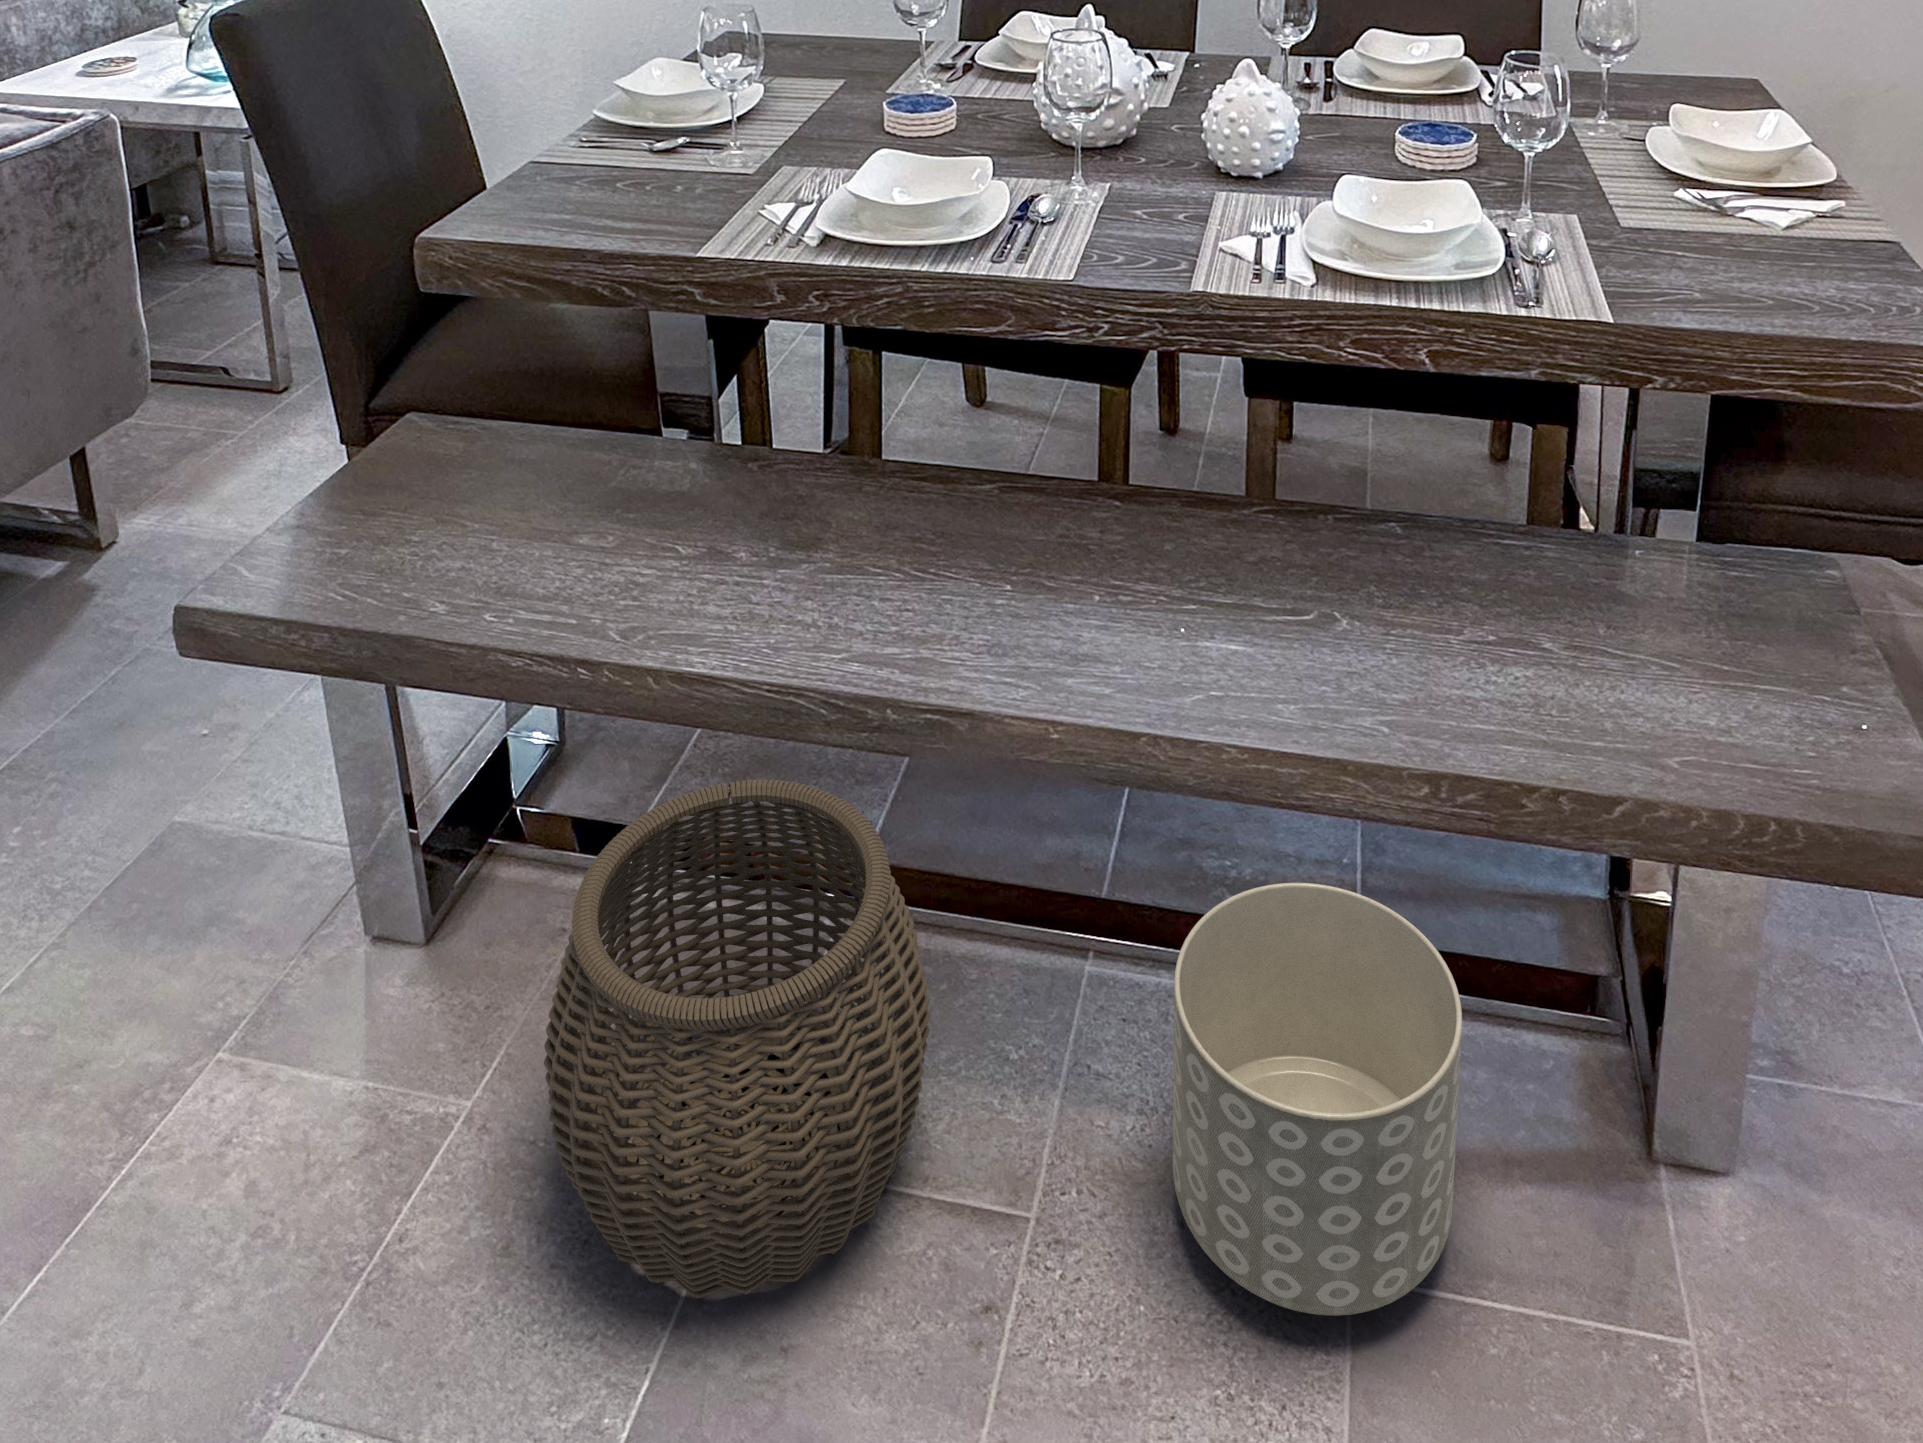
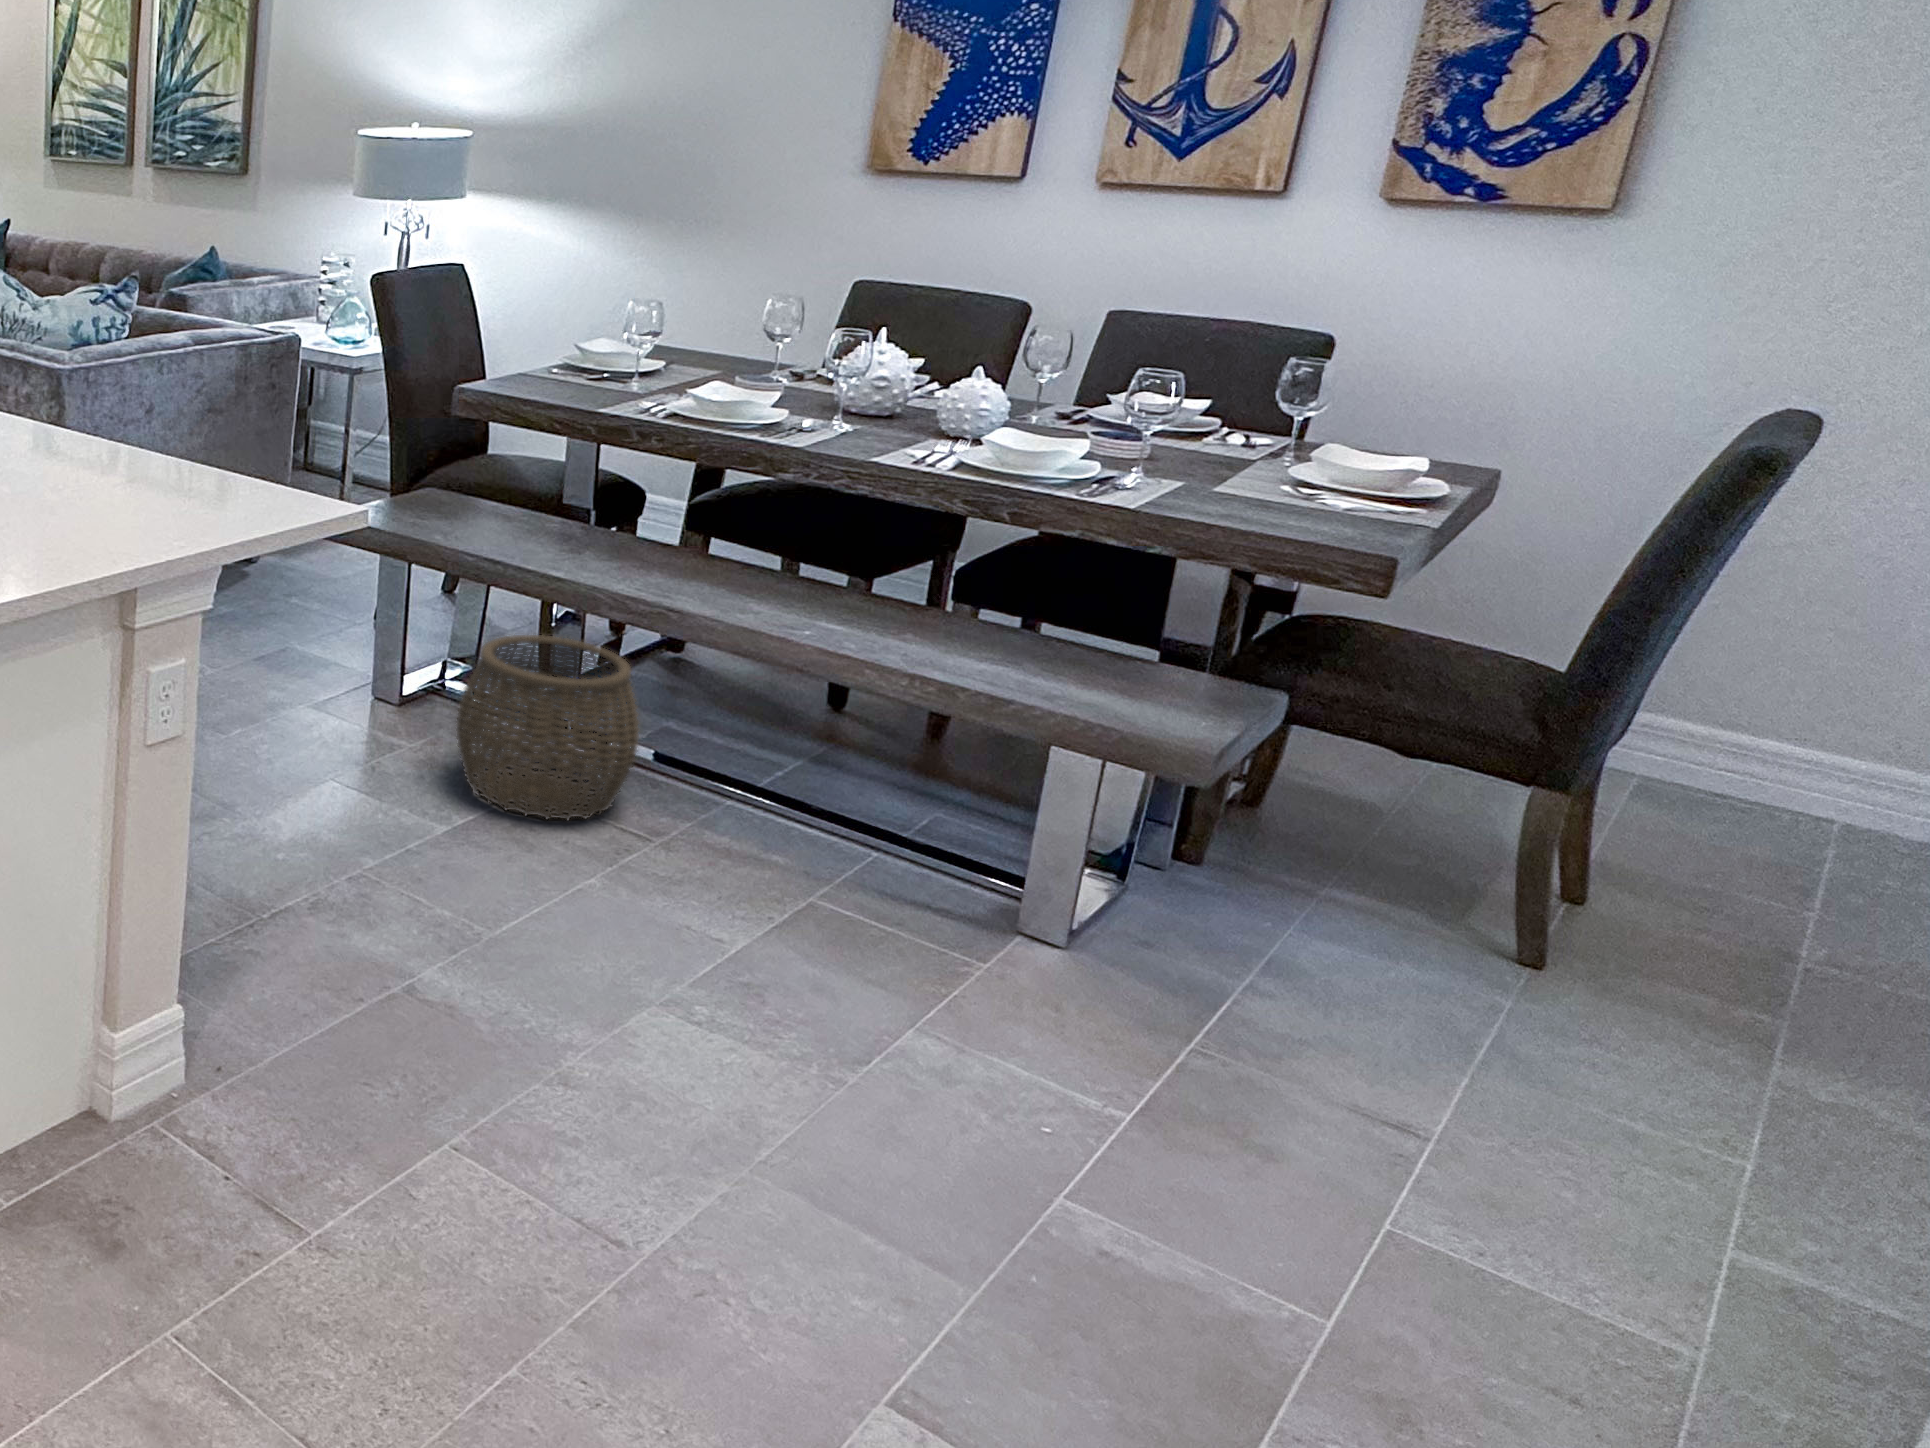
planter: present [1173,883,1462,1316] -> none [739,738,913,898]

